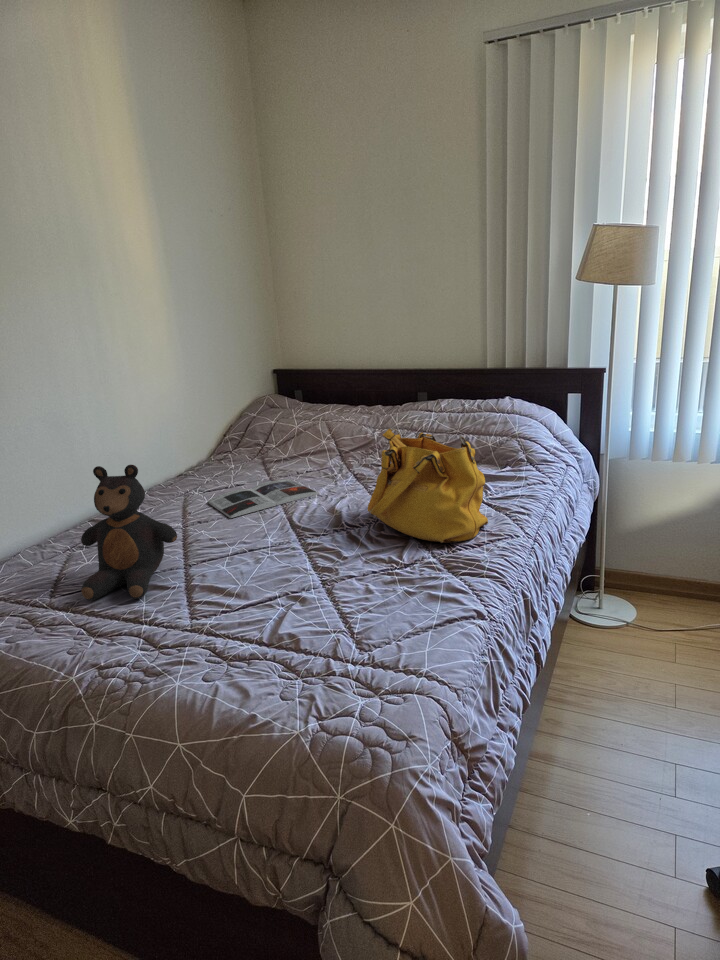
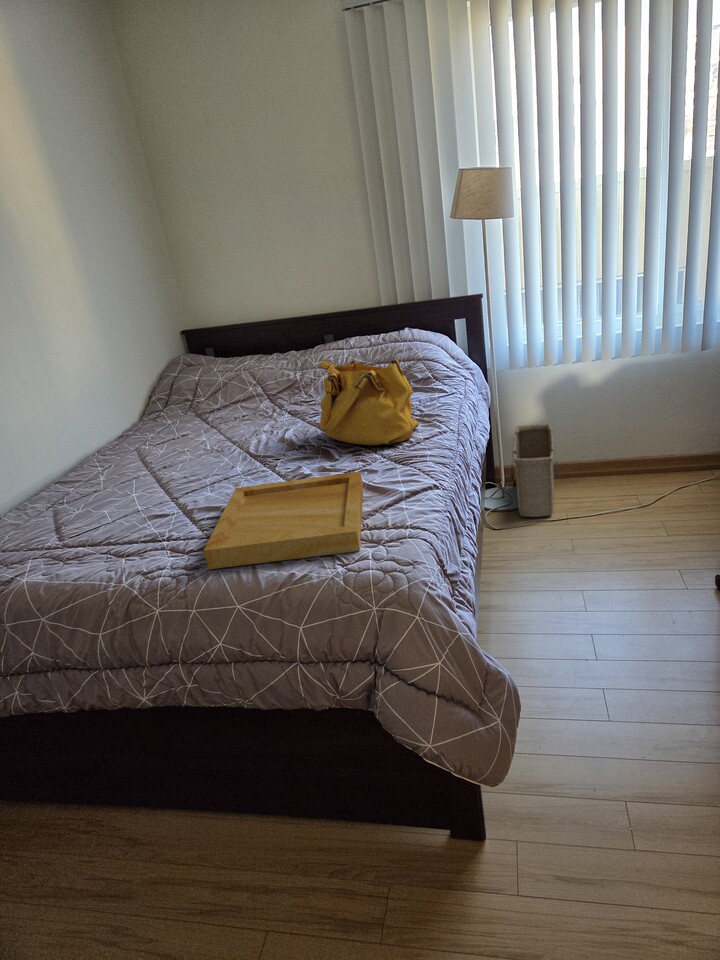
teddy bear: present [81,465,177,600] -> none [78,413,167,535]
magazine: present [208,479,319,518] -> none [164,423,265,459]
basket: none [611,527,674,647] -> present [510,424,559,517]
tray: none [164,572,392,699] -> present [204,472,363,569]

